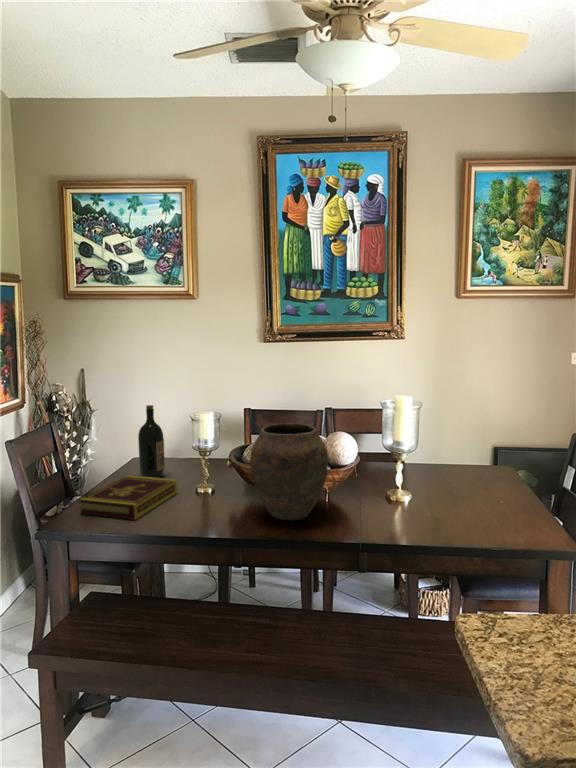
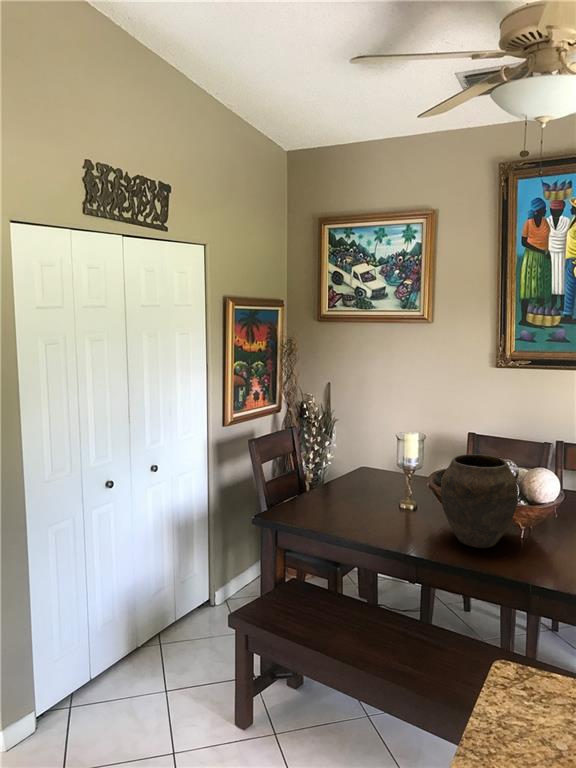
wine bottle: present [138,405,165,478] -> none [358,423,380,489]
book: present [80,475,177,520] -> none [299,483,384,523]

